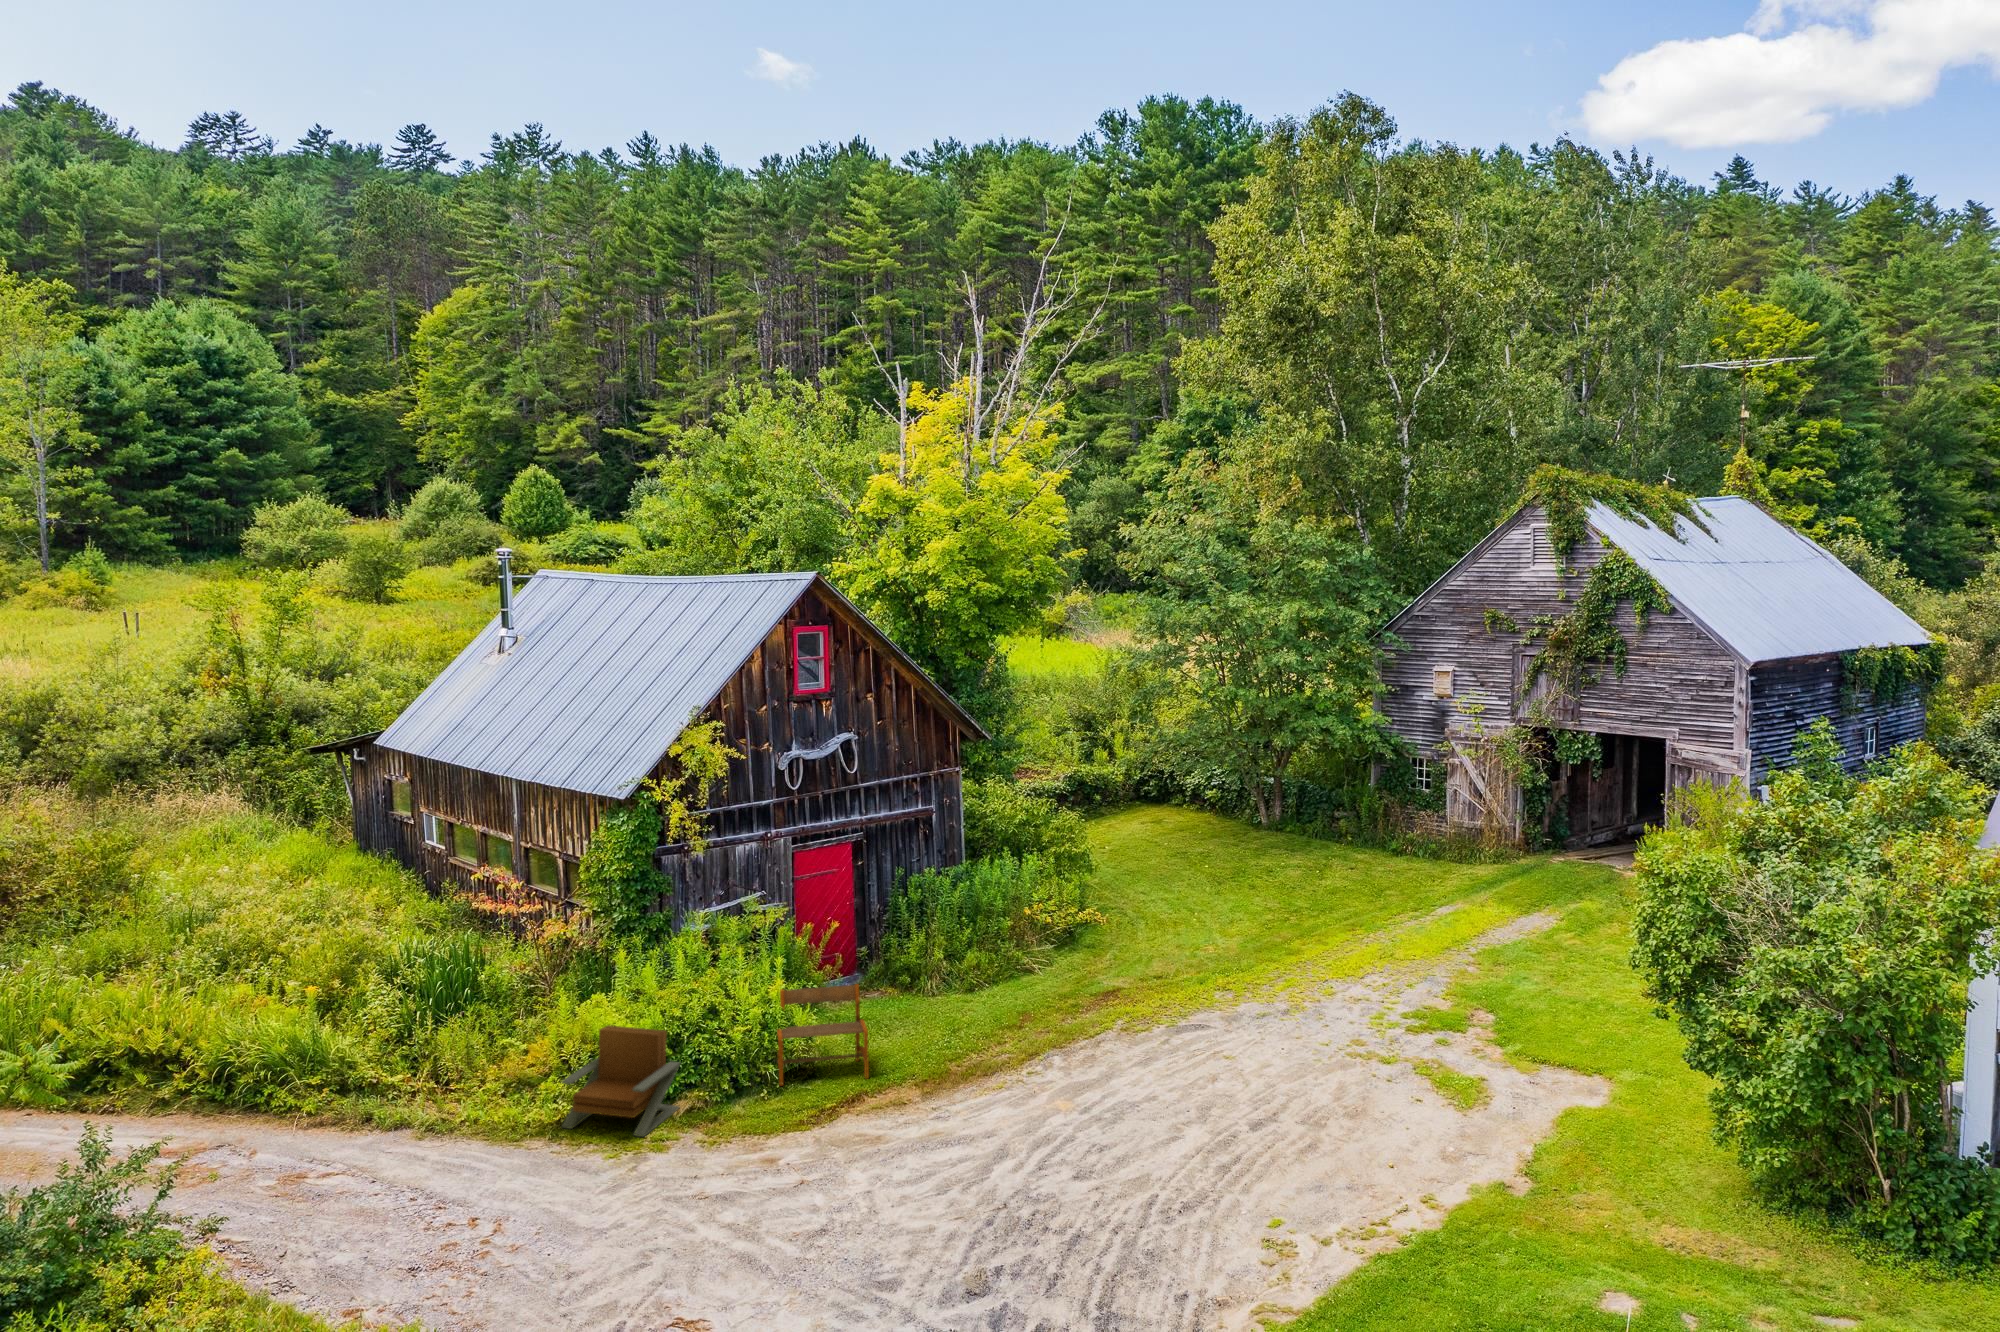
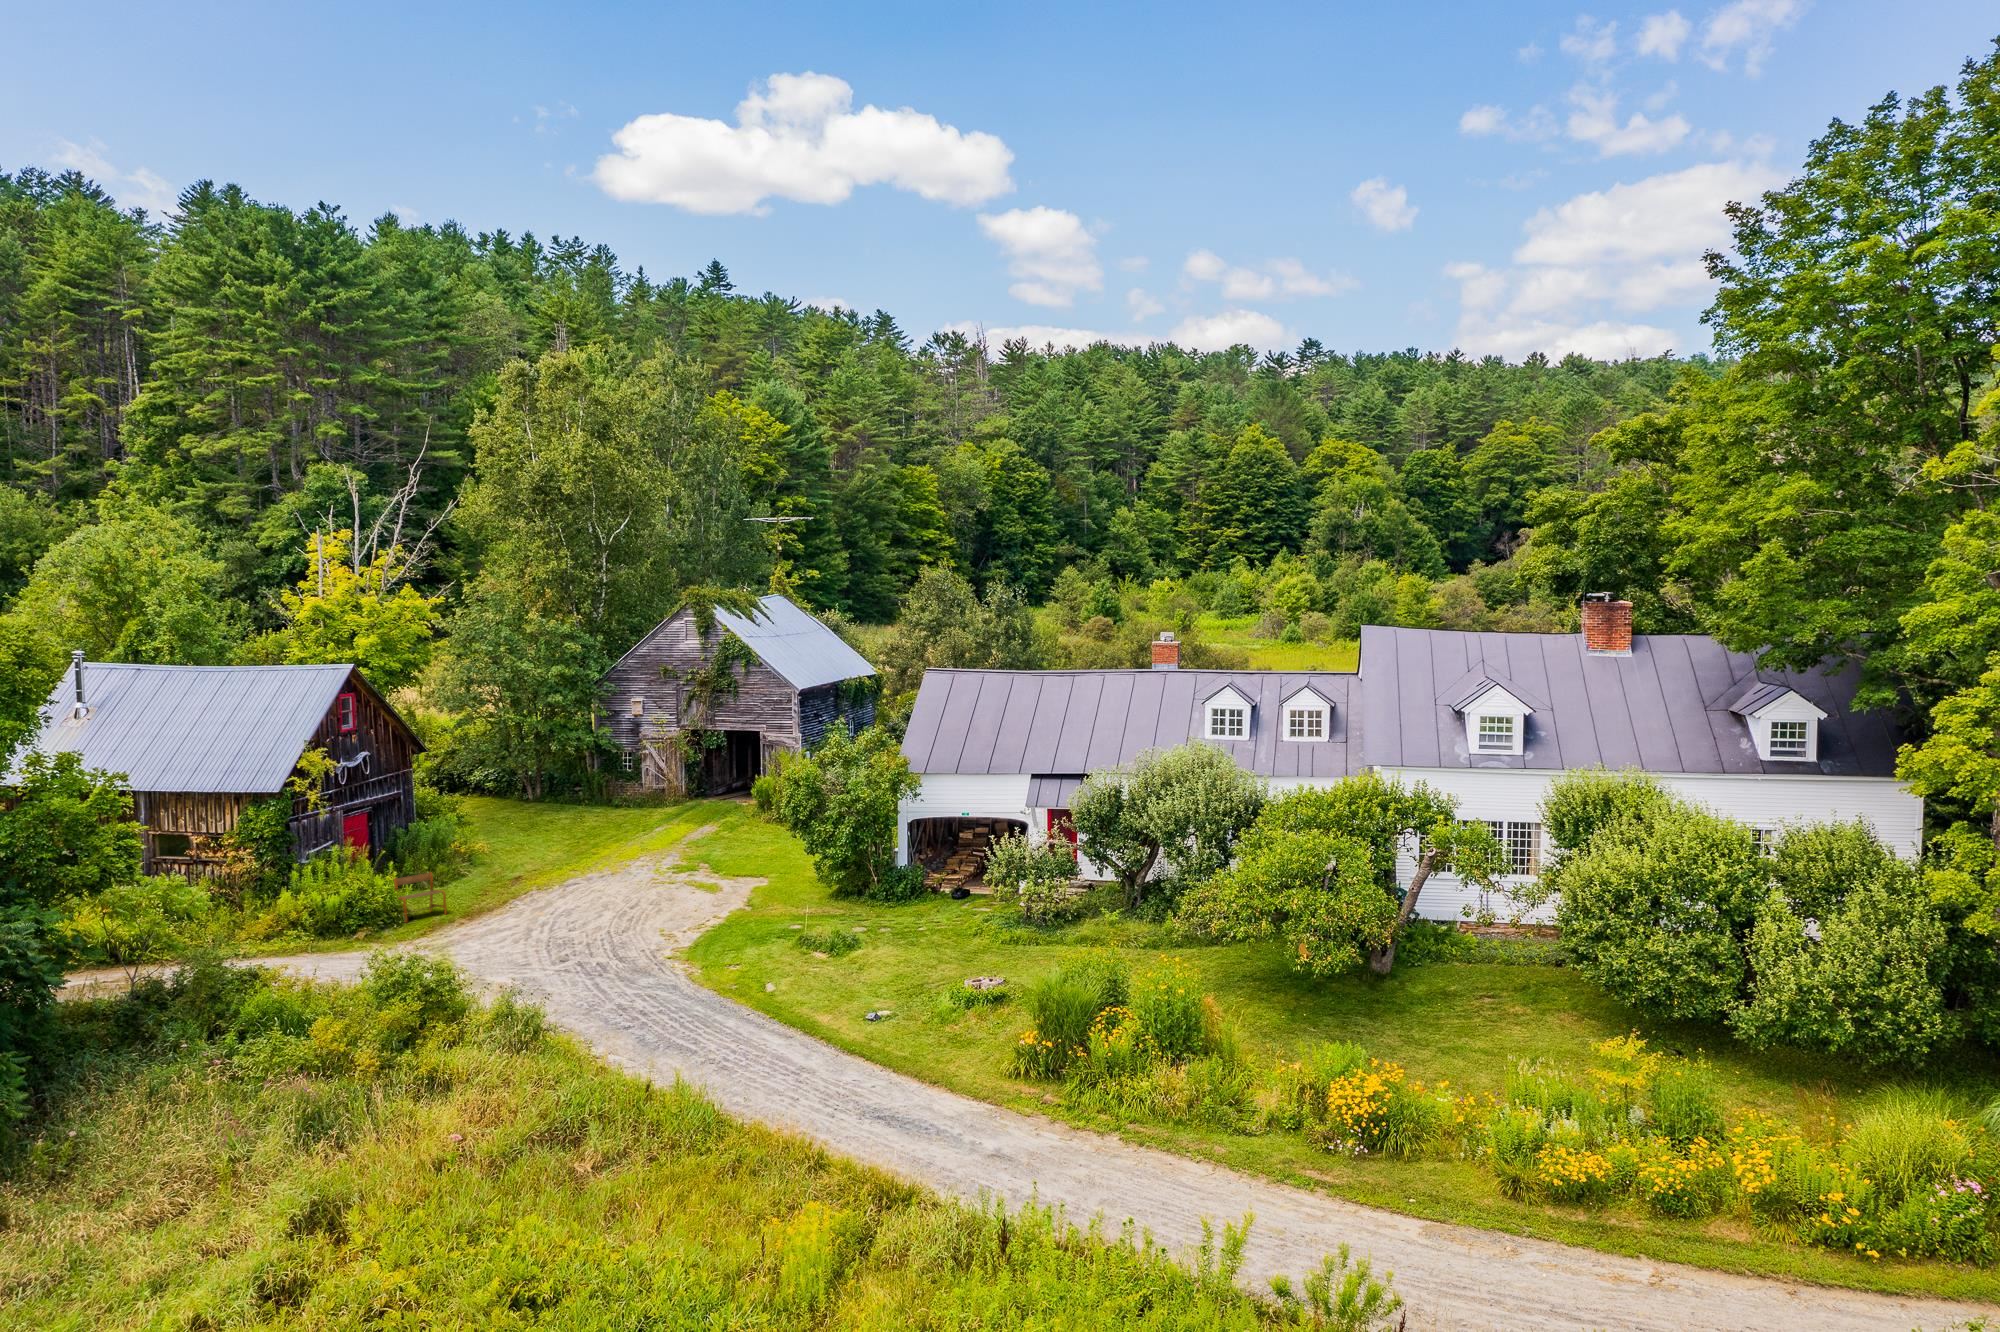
lounge chair: present [561,1025,680,1137] -> none [317,897,368,948]

